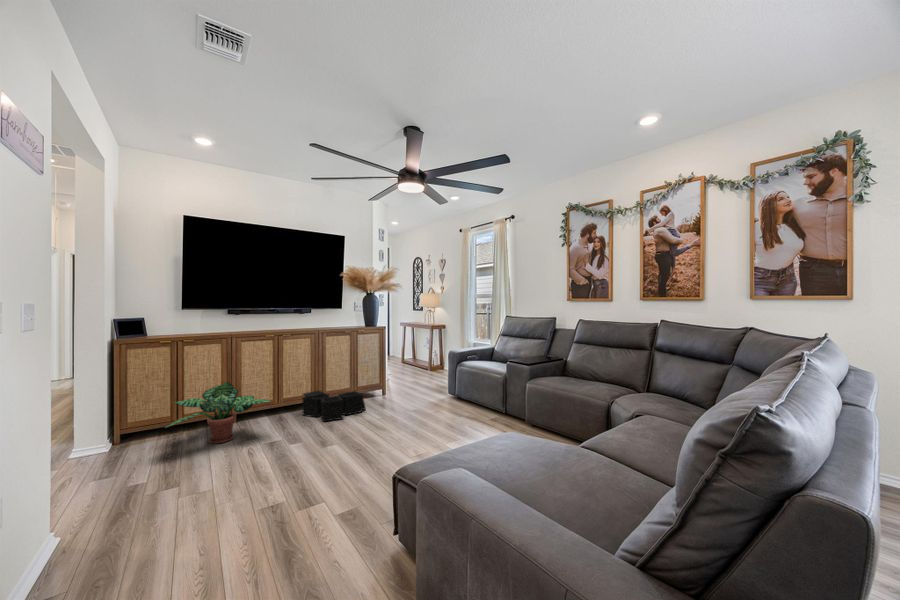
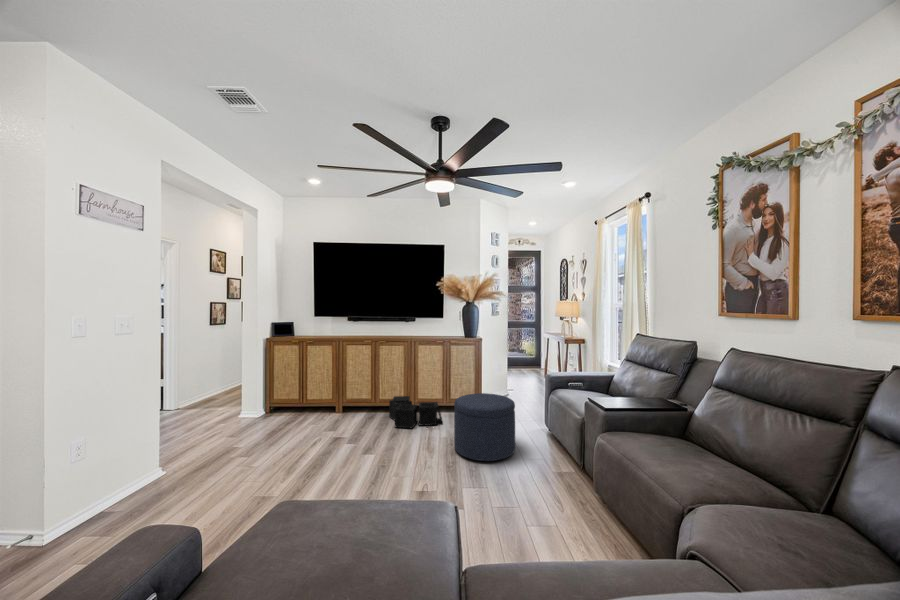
ottoman: none [399,372,452,427] -> present [454,393,515,461]
potted plant: present [165,382,270,443] -> none [268,379,346,428]

